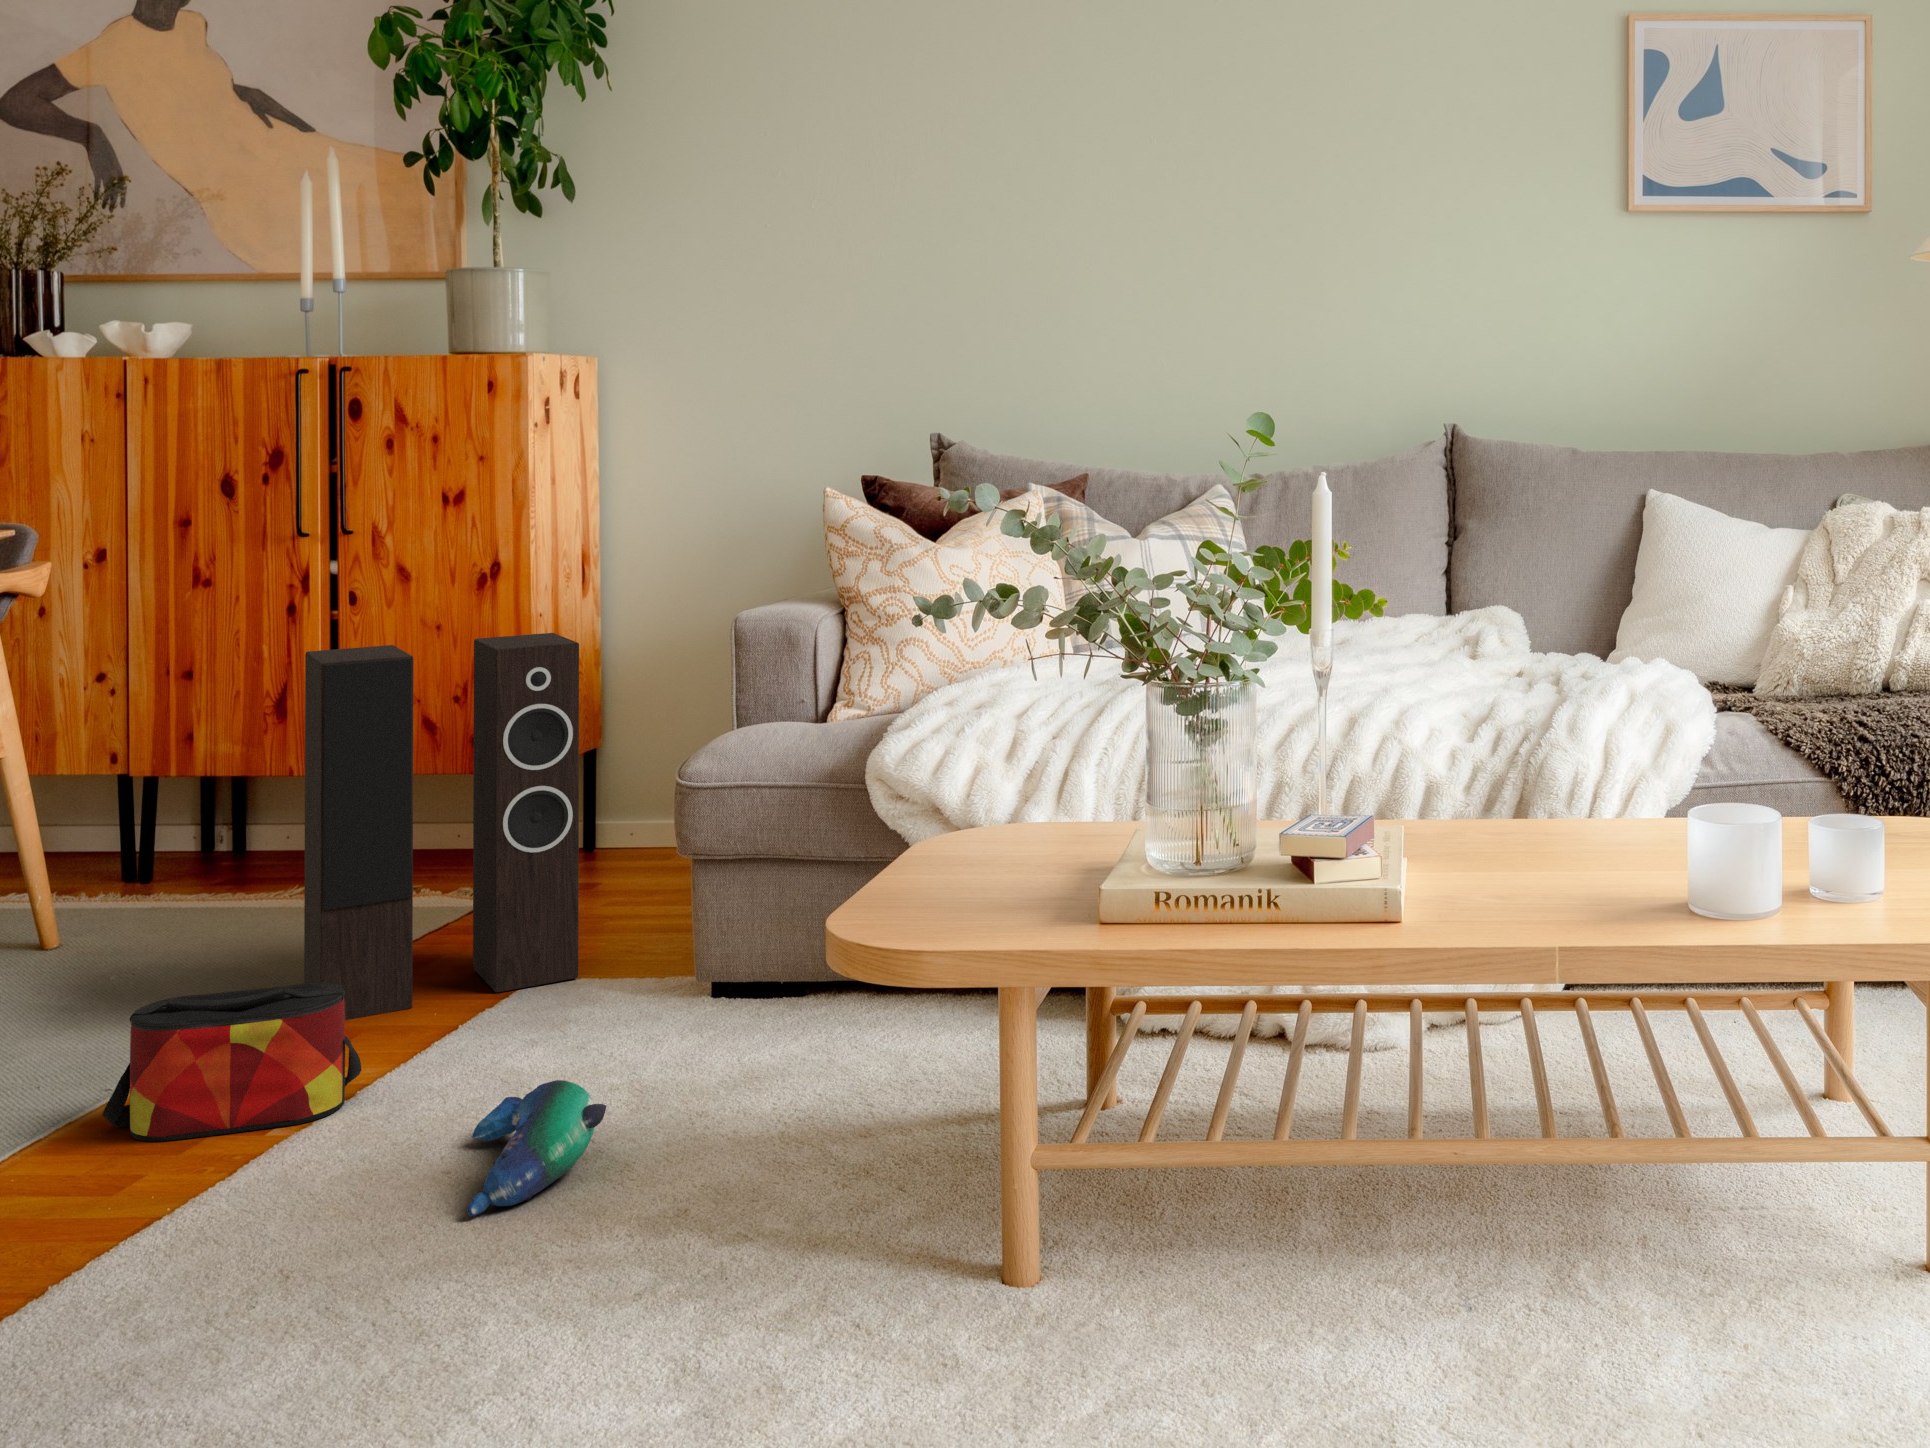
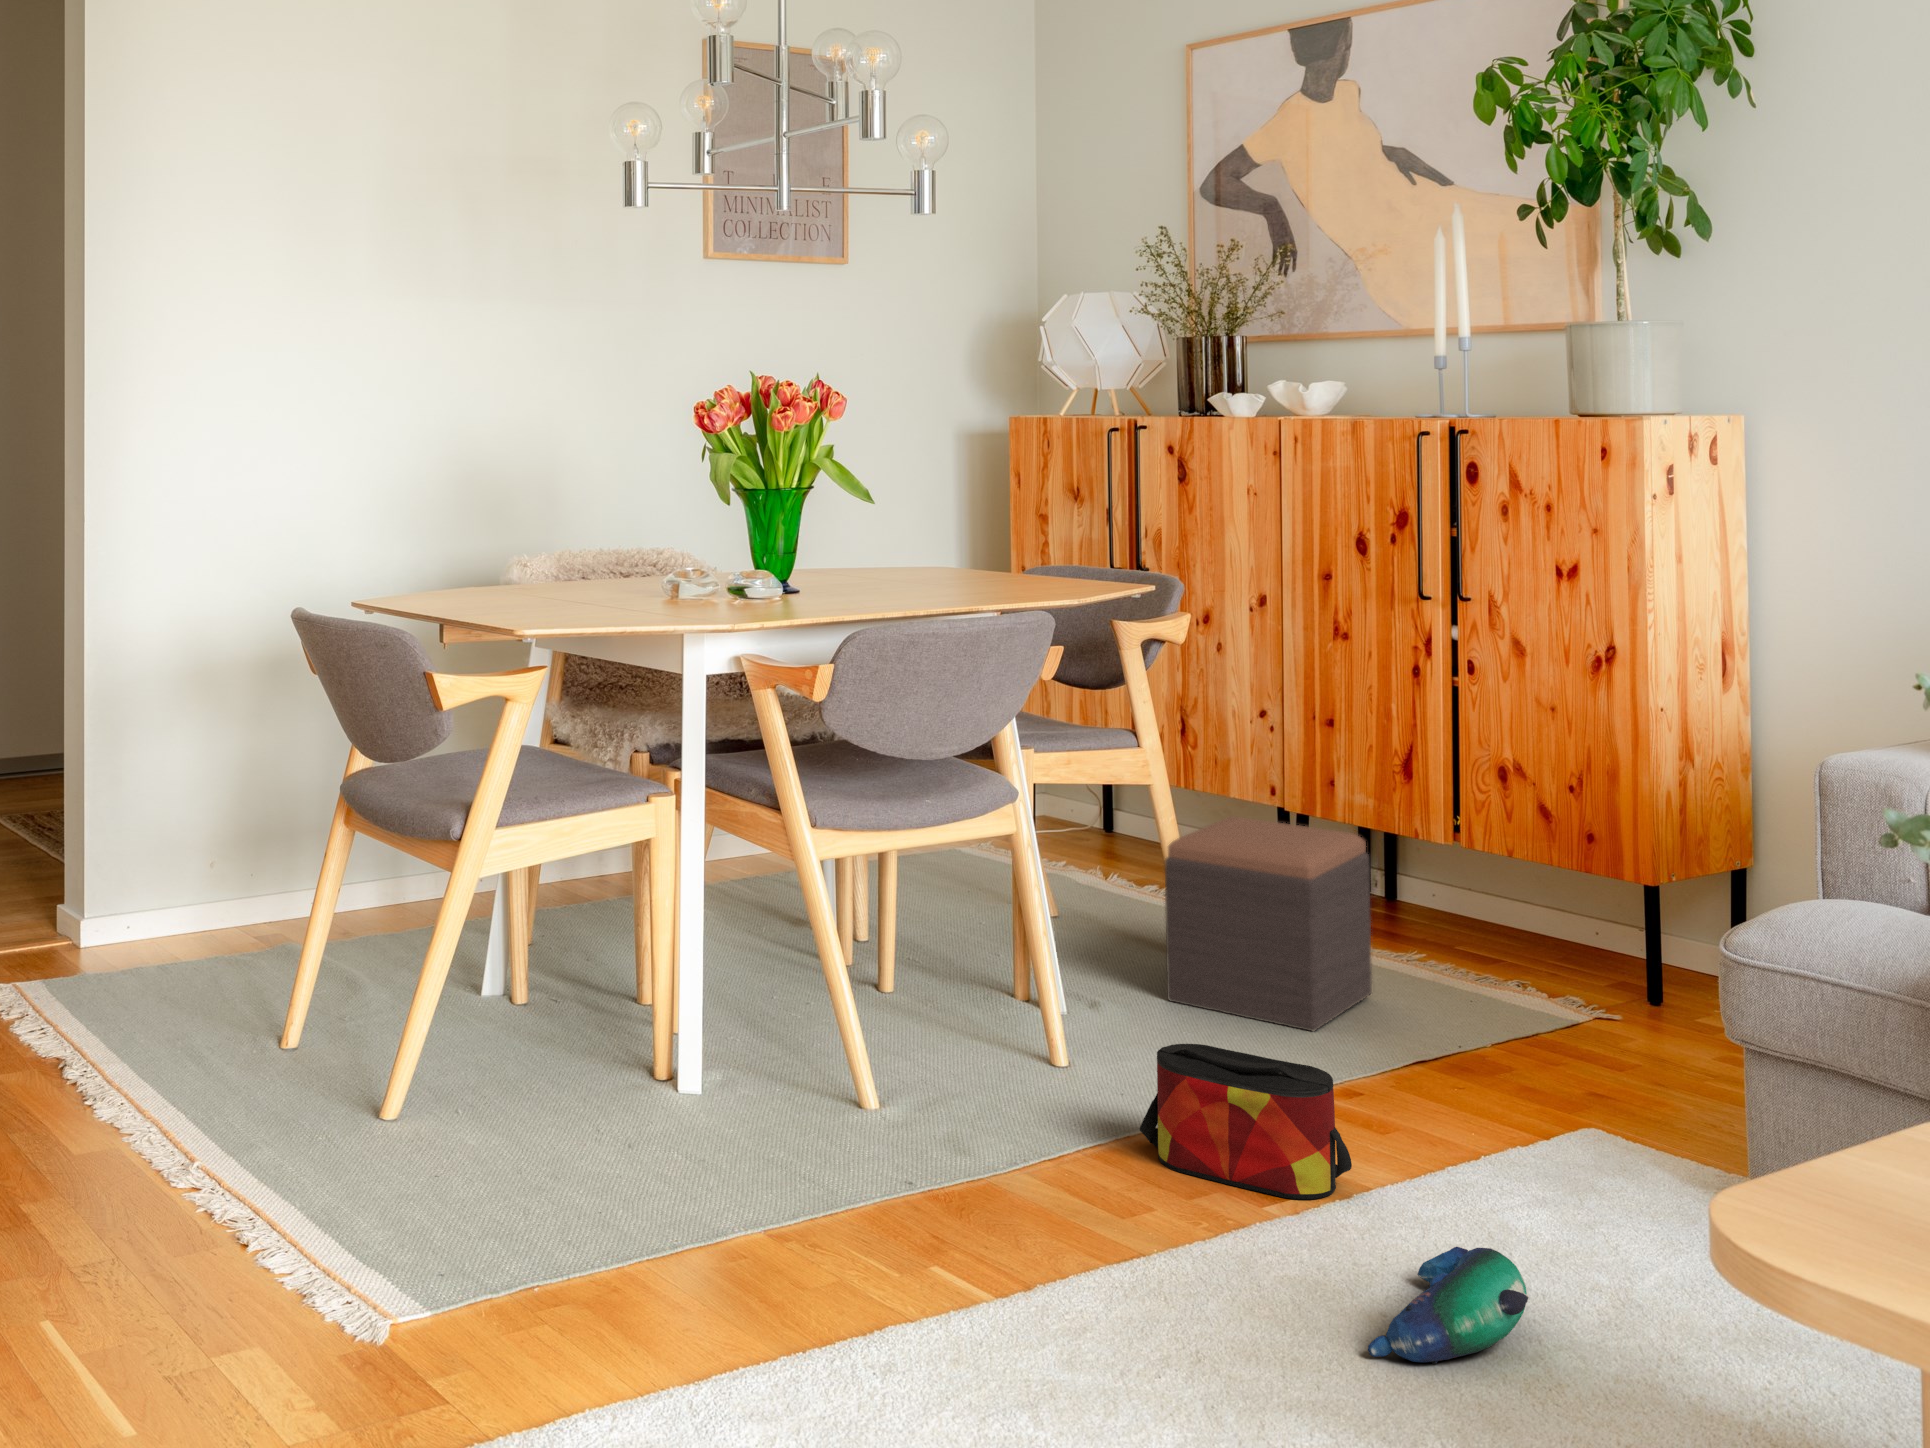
speaker: present [304,633,579,1020] -> none [1355,734,1636,1135]
footstool: none [41,771,273,997] -> present [1165,816,1372,1032]

